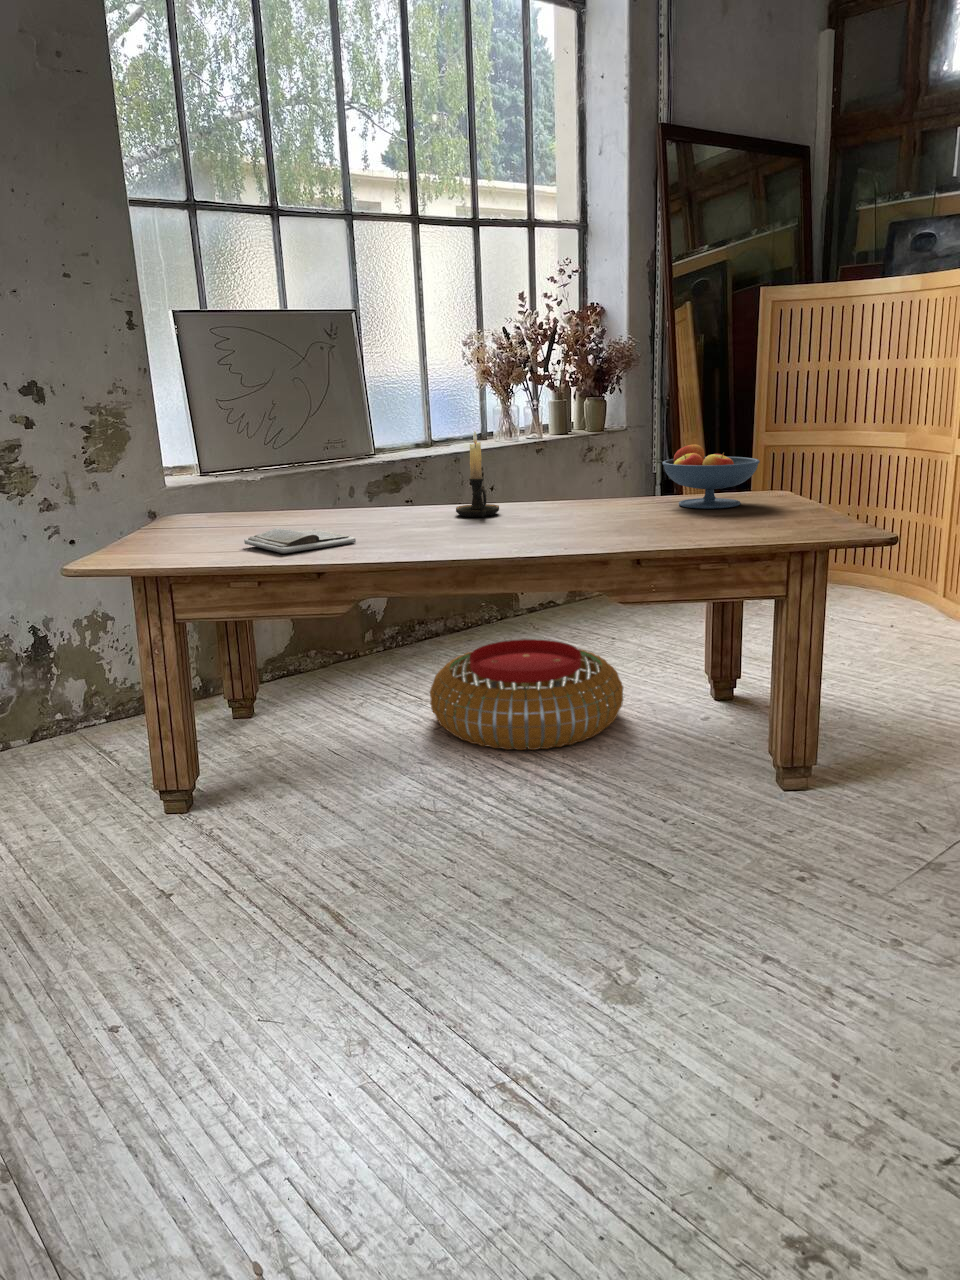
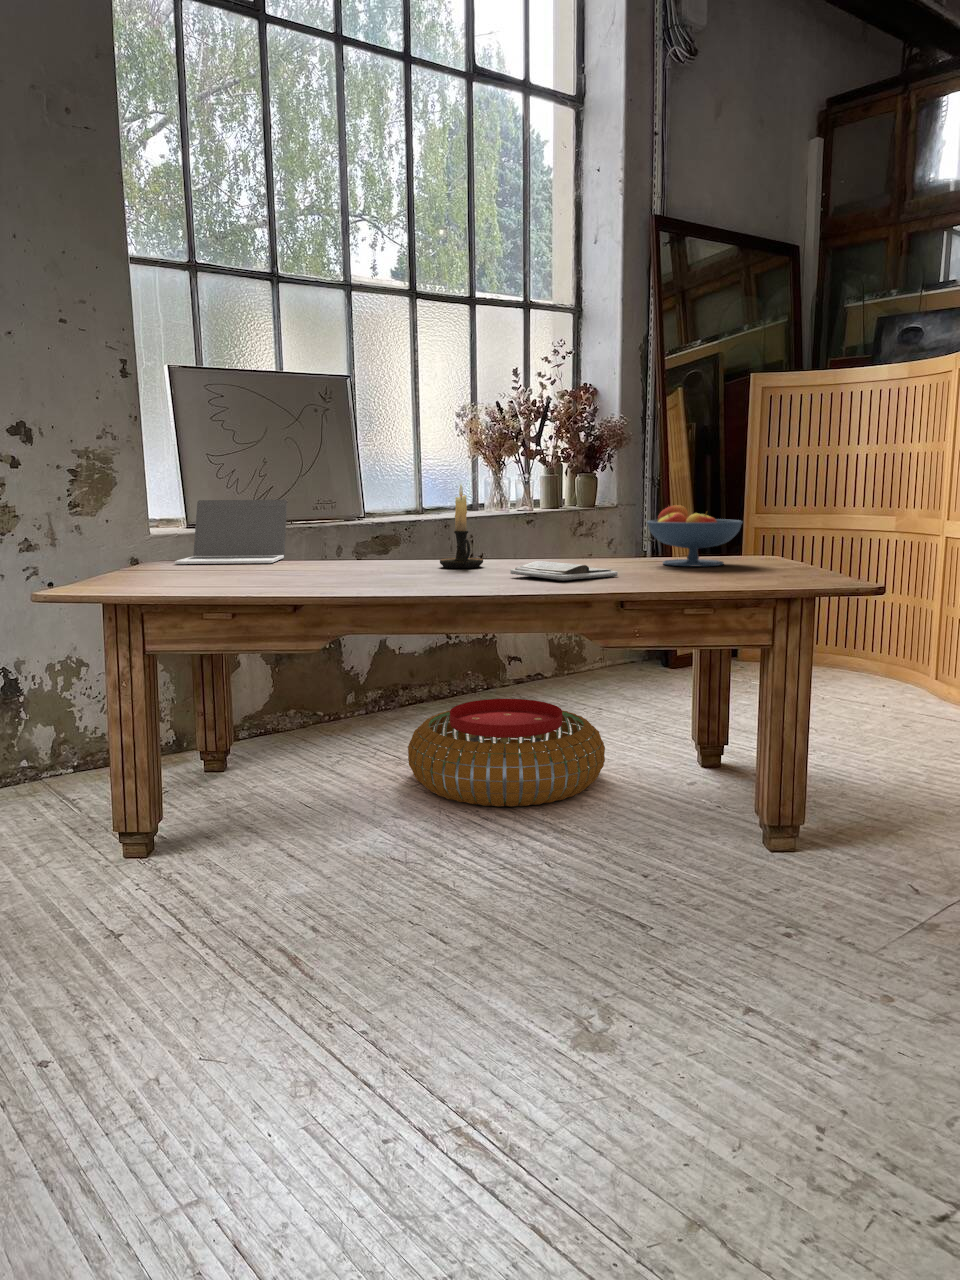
laptop: none [190,444,298,517] -> present [175,500,287,564]
book: present [244,528,356,554] -> present [510,561,618,581]

